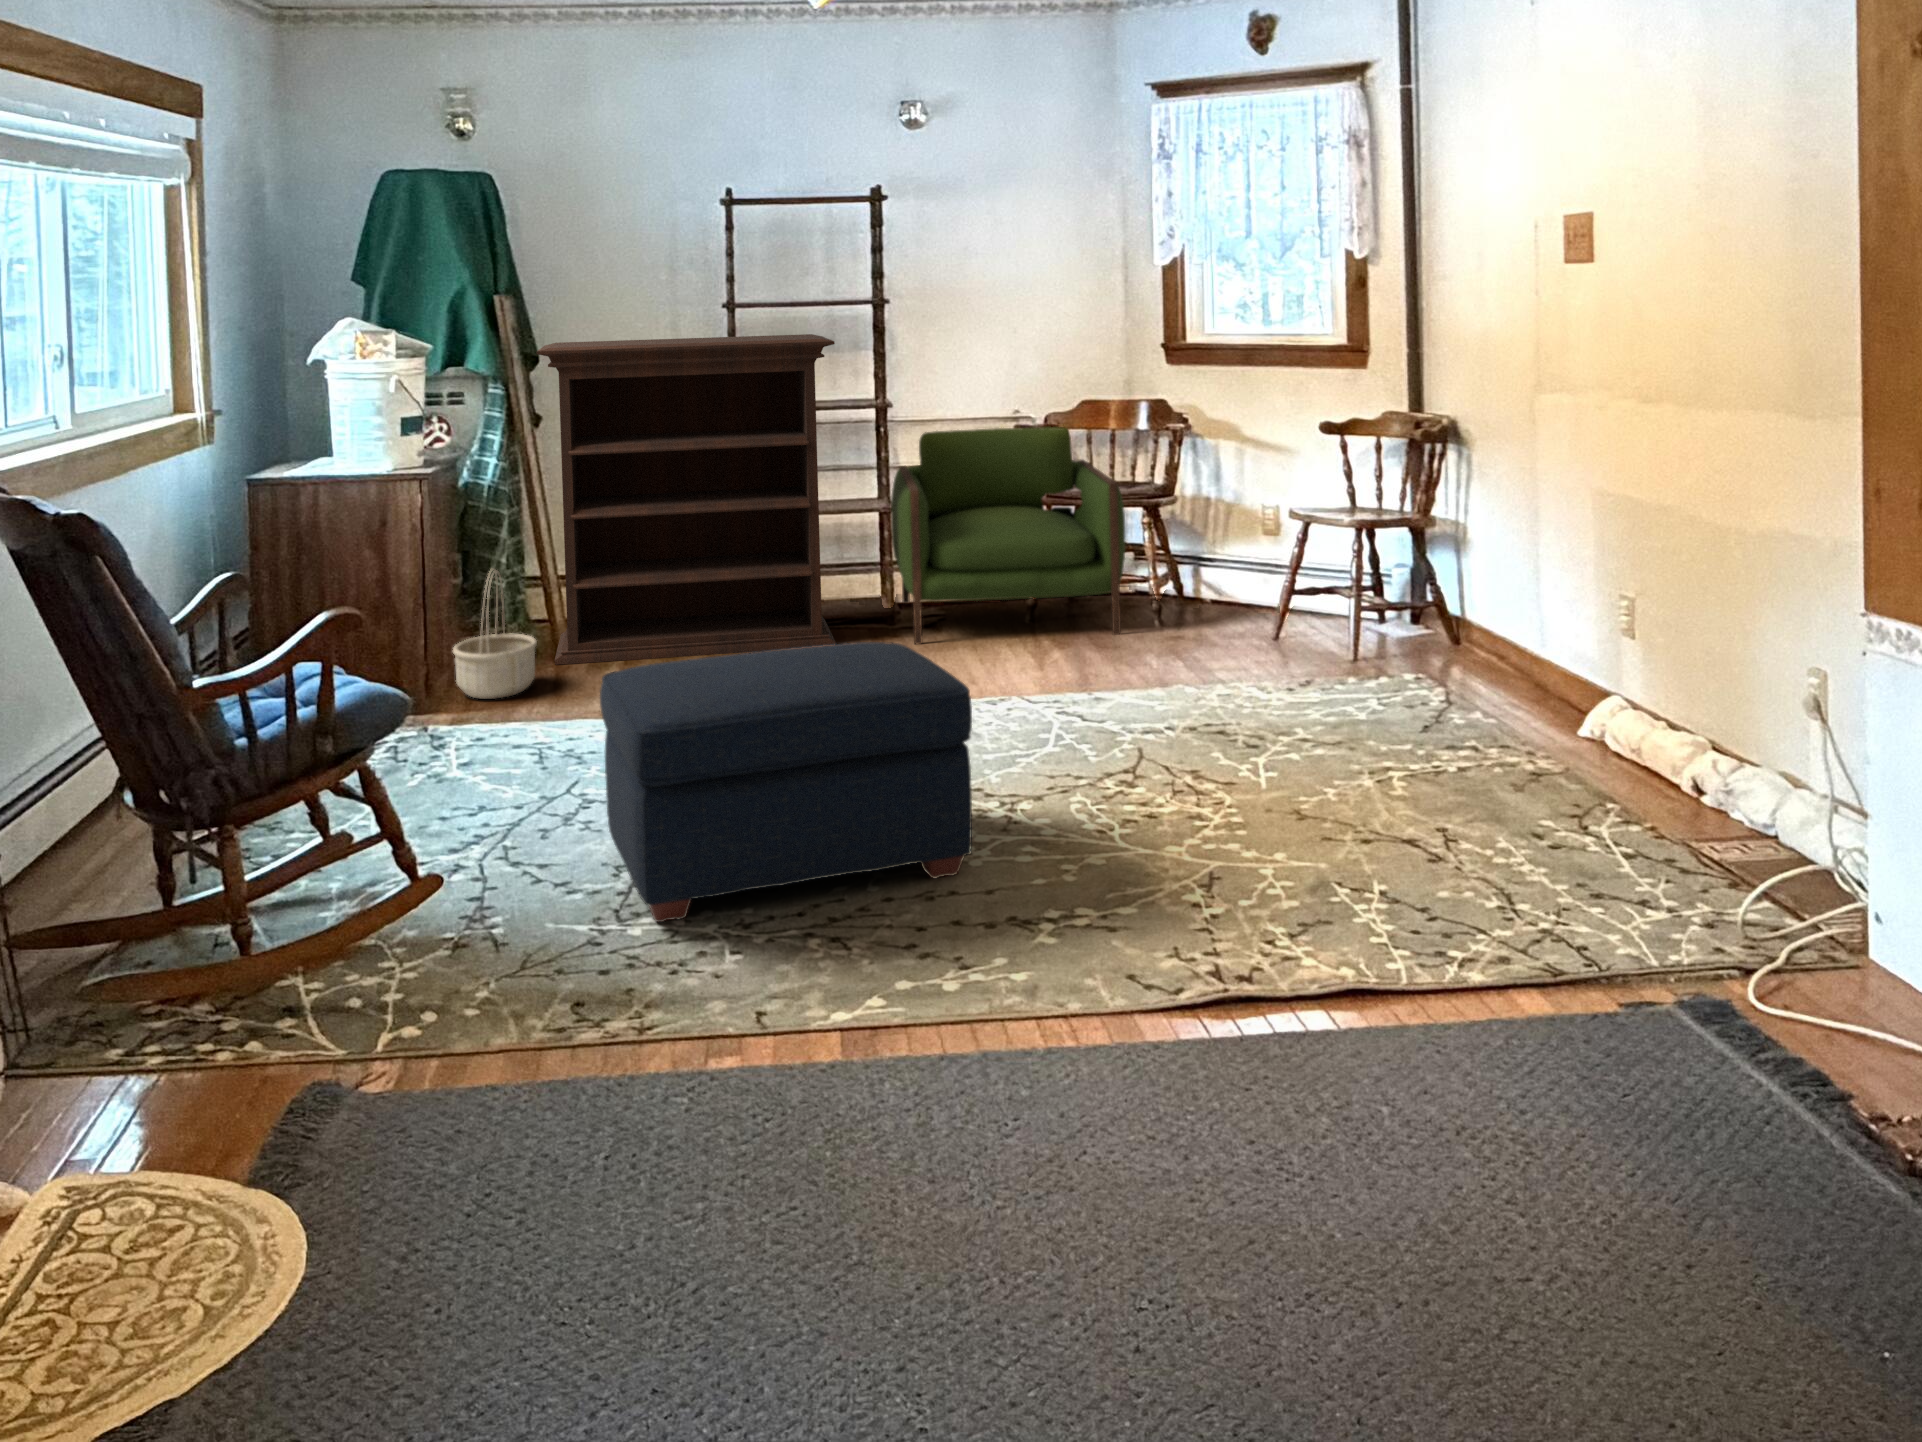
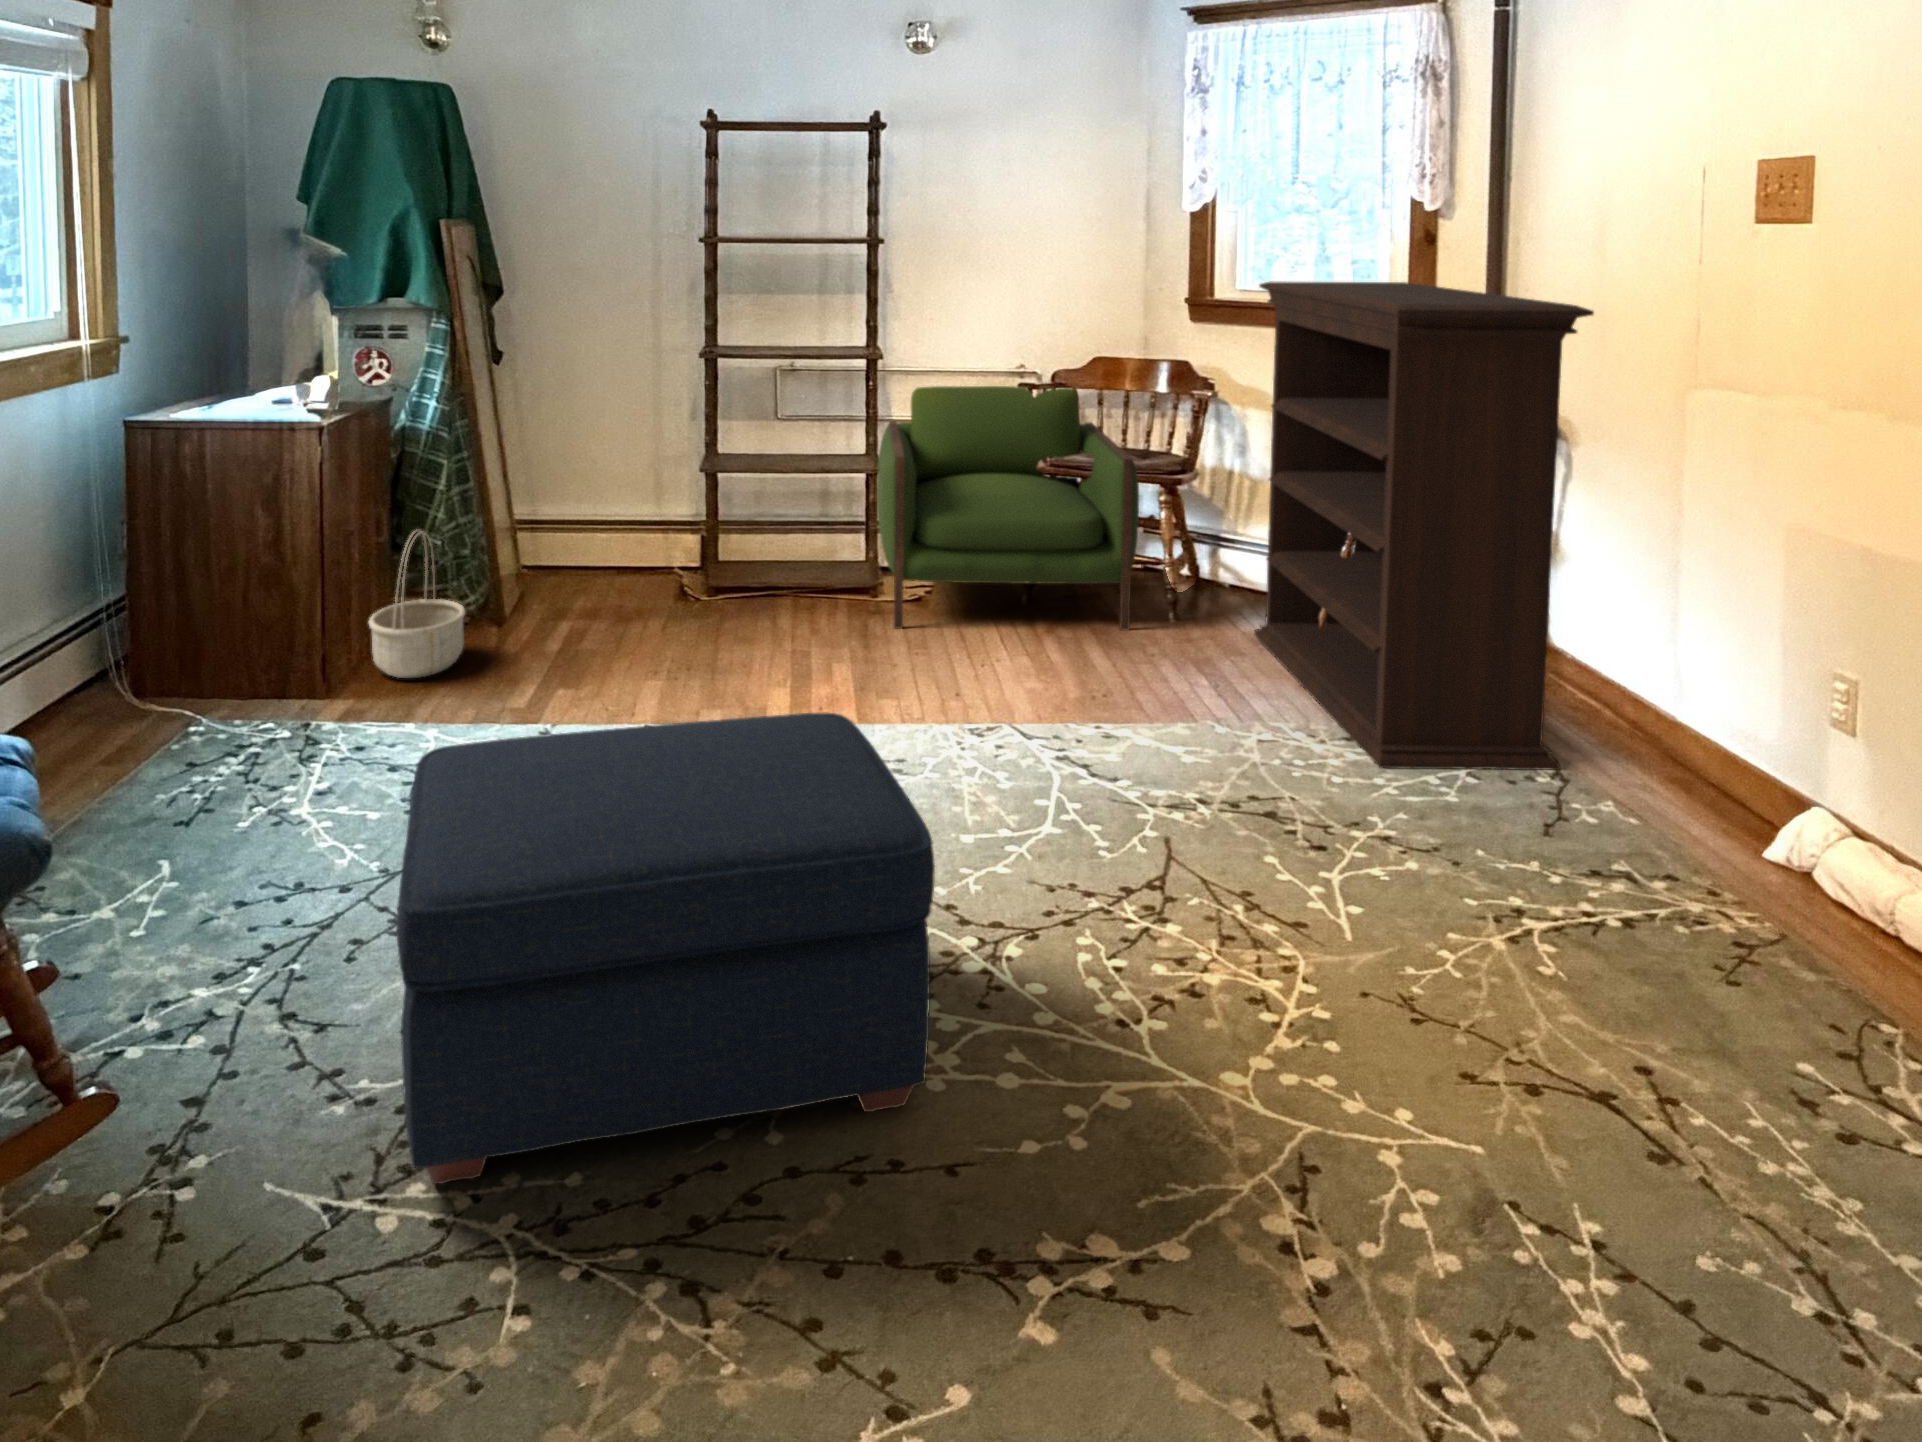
bookshelf: present [537,334,836,665] -> present [1254,281,1594,770]

